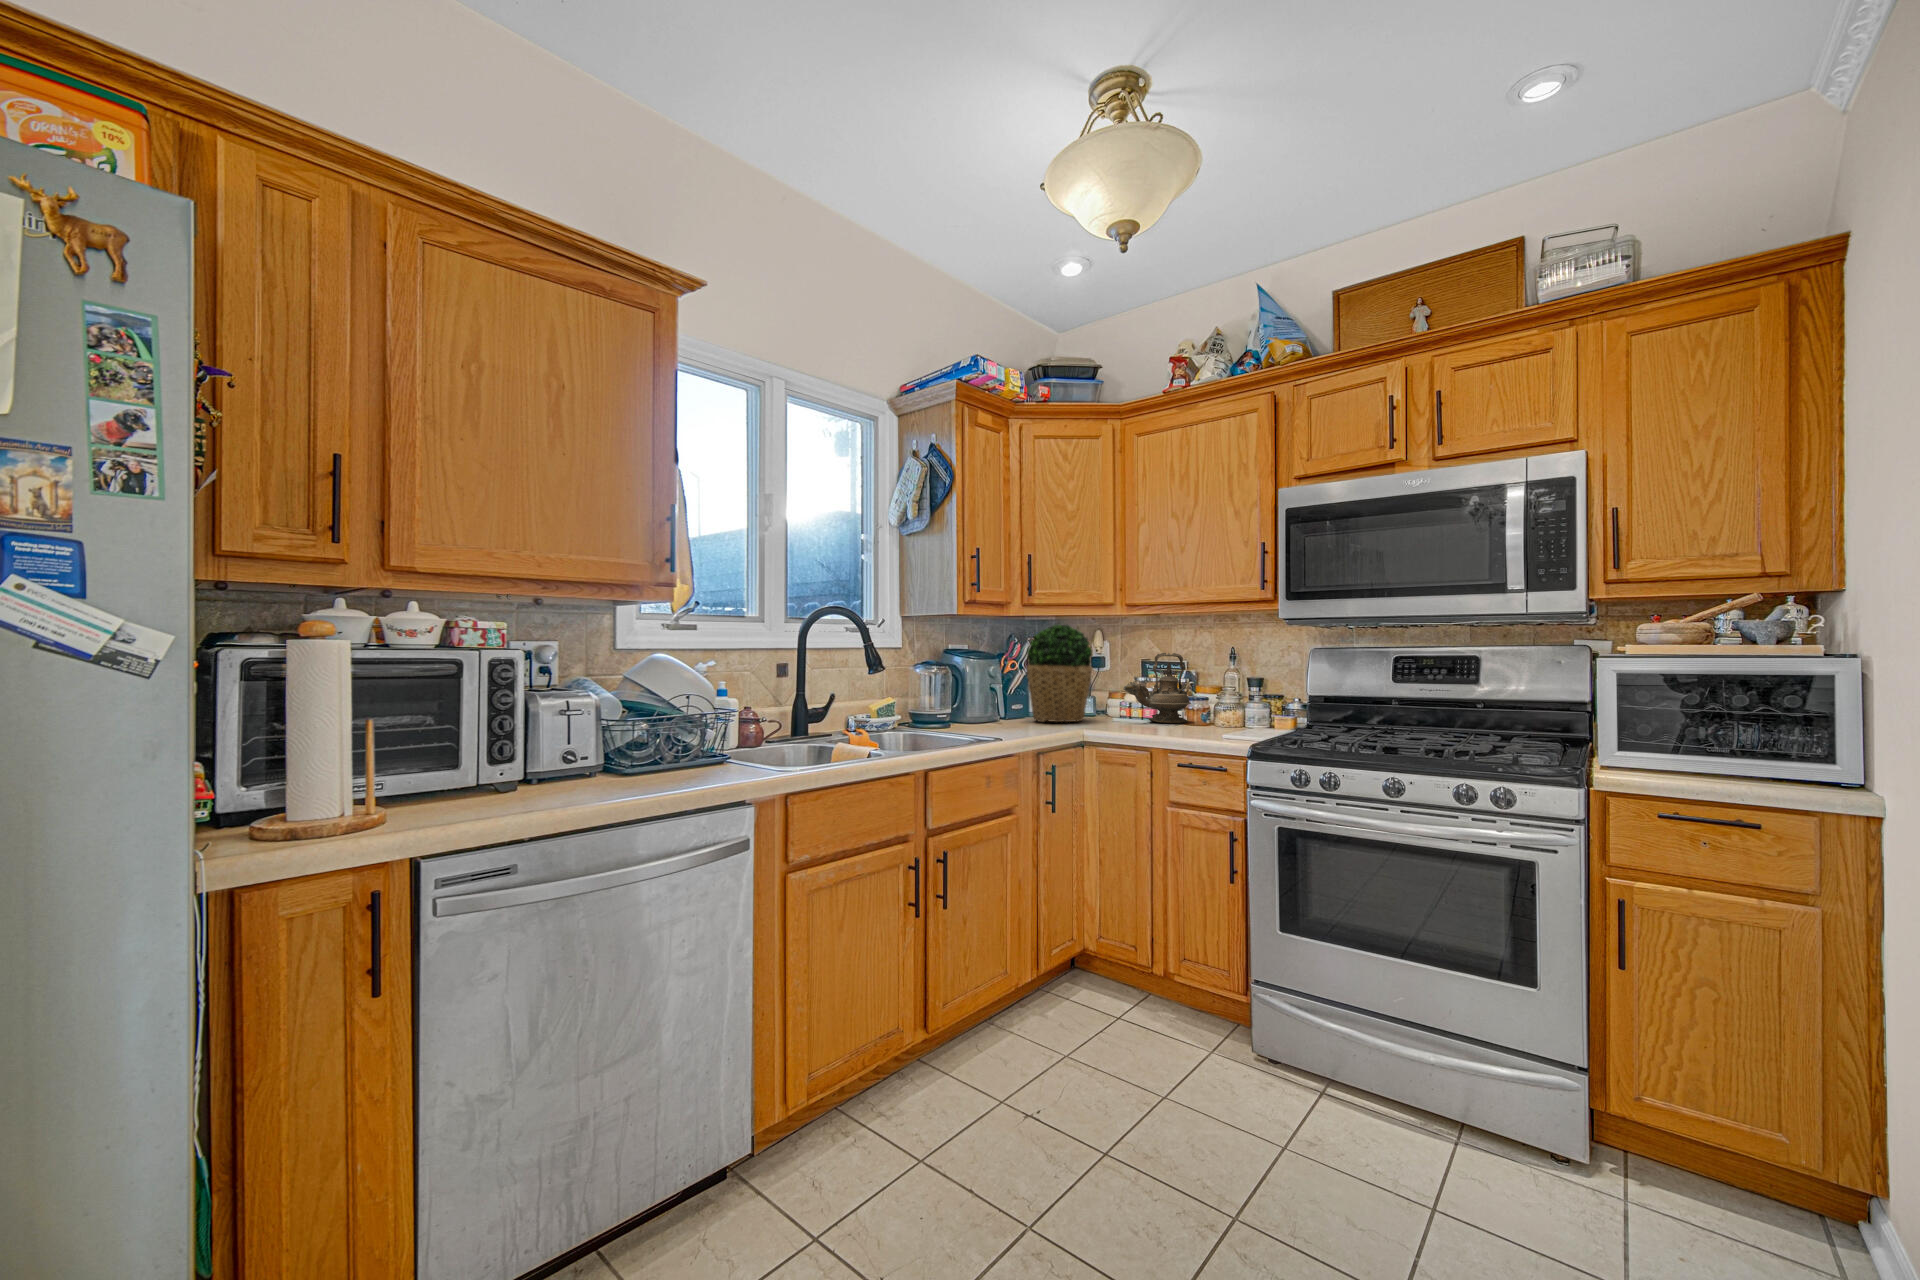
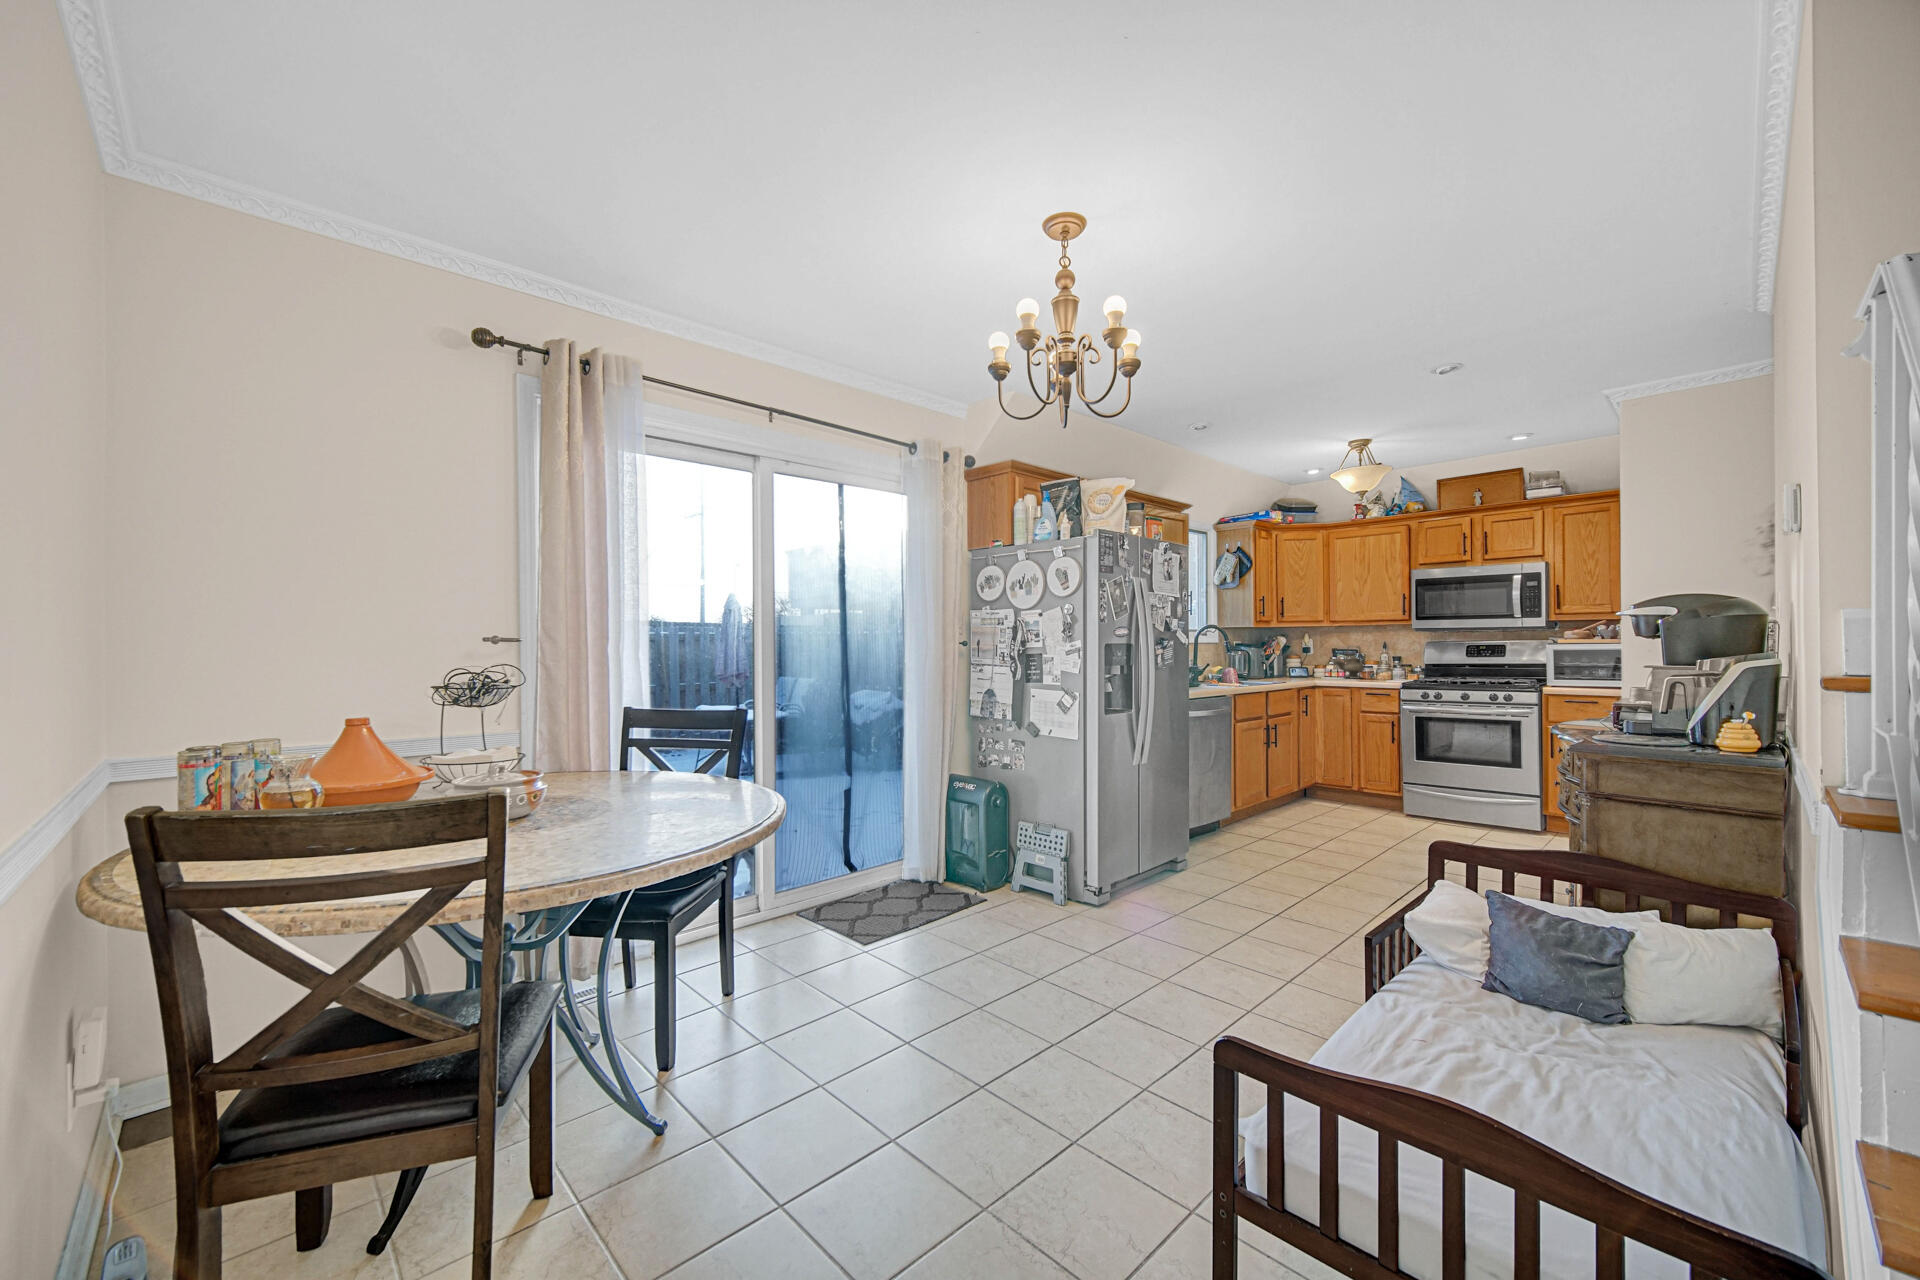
potted plant: present [1027,625,1092,722] -> none [1280,631,1315,678]

